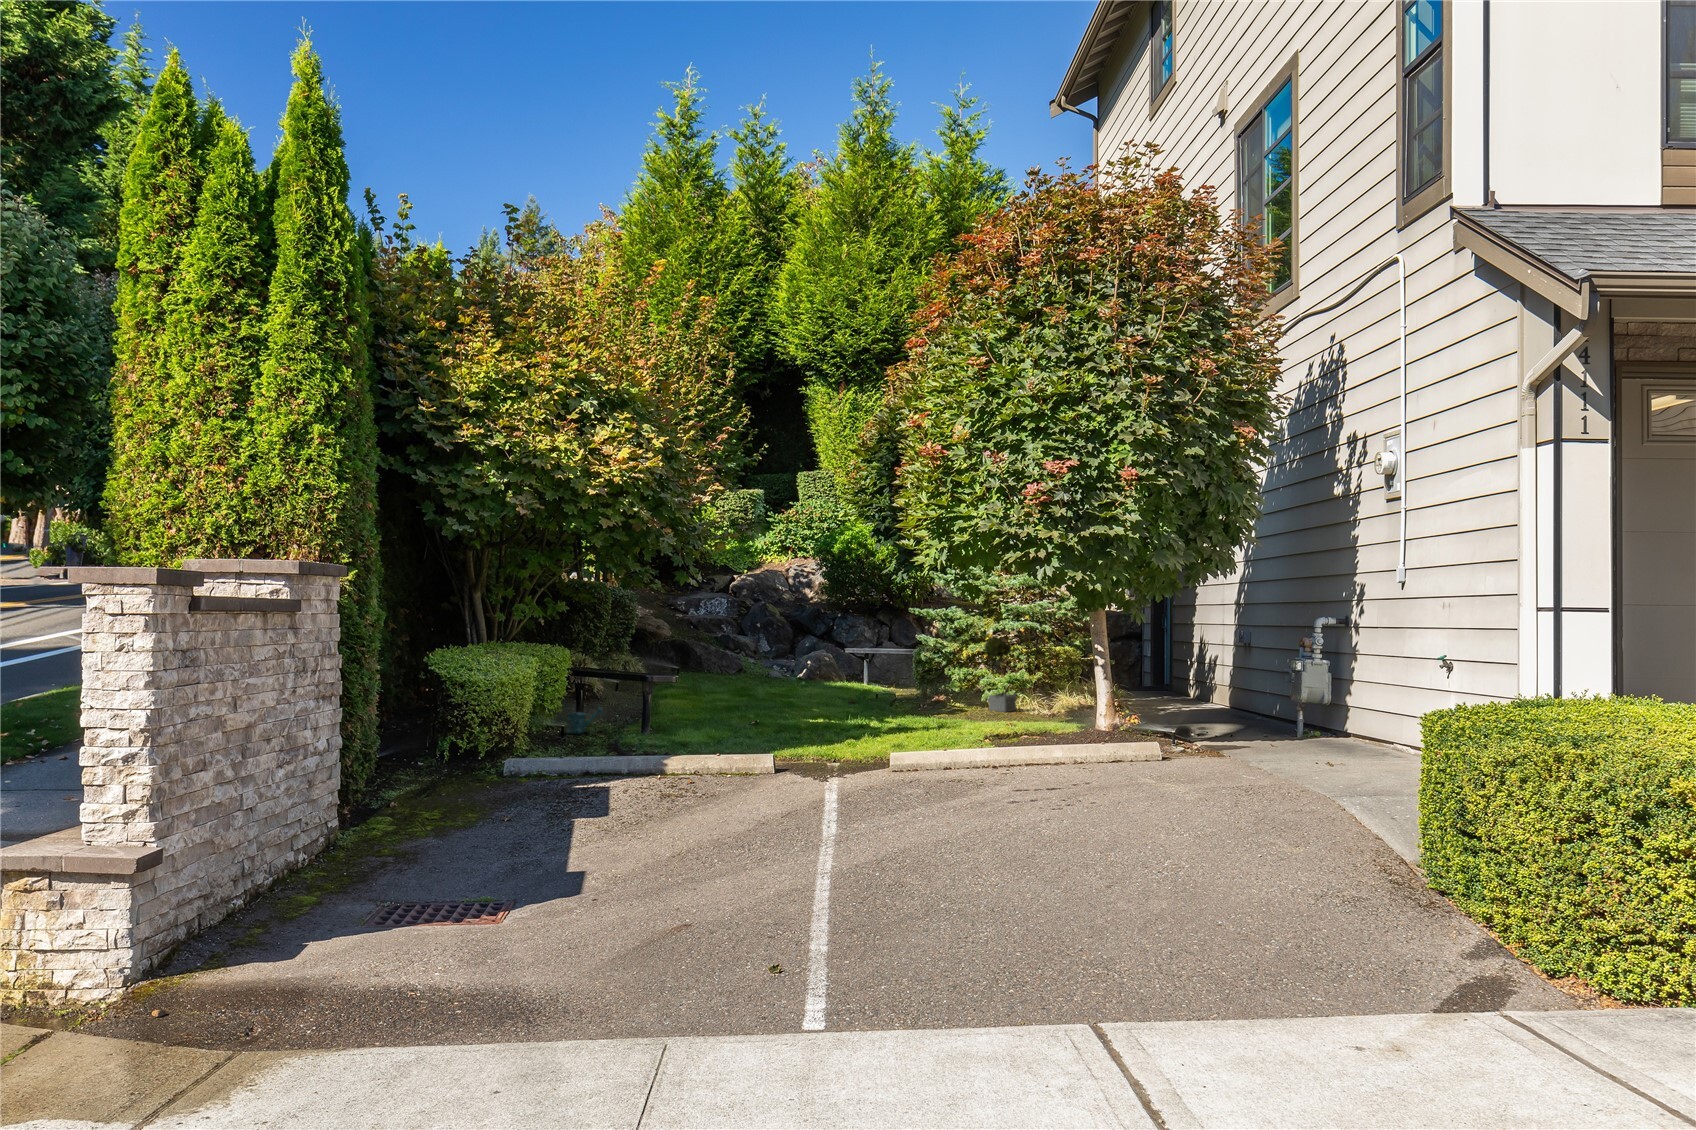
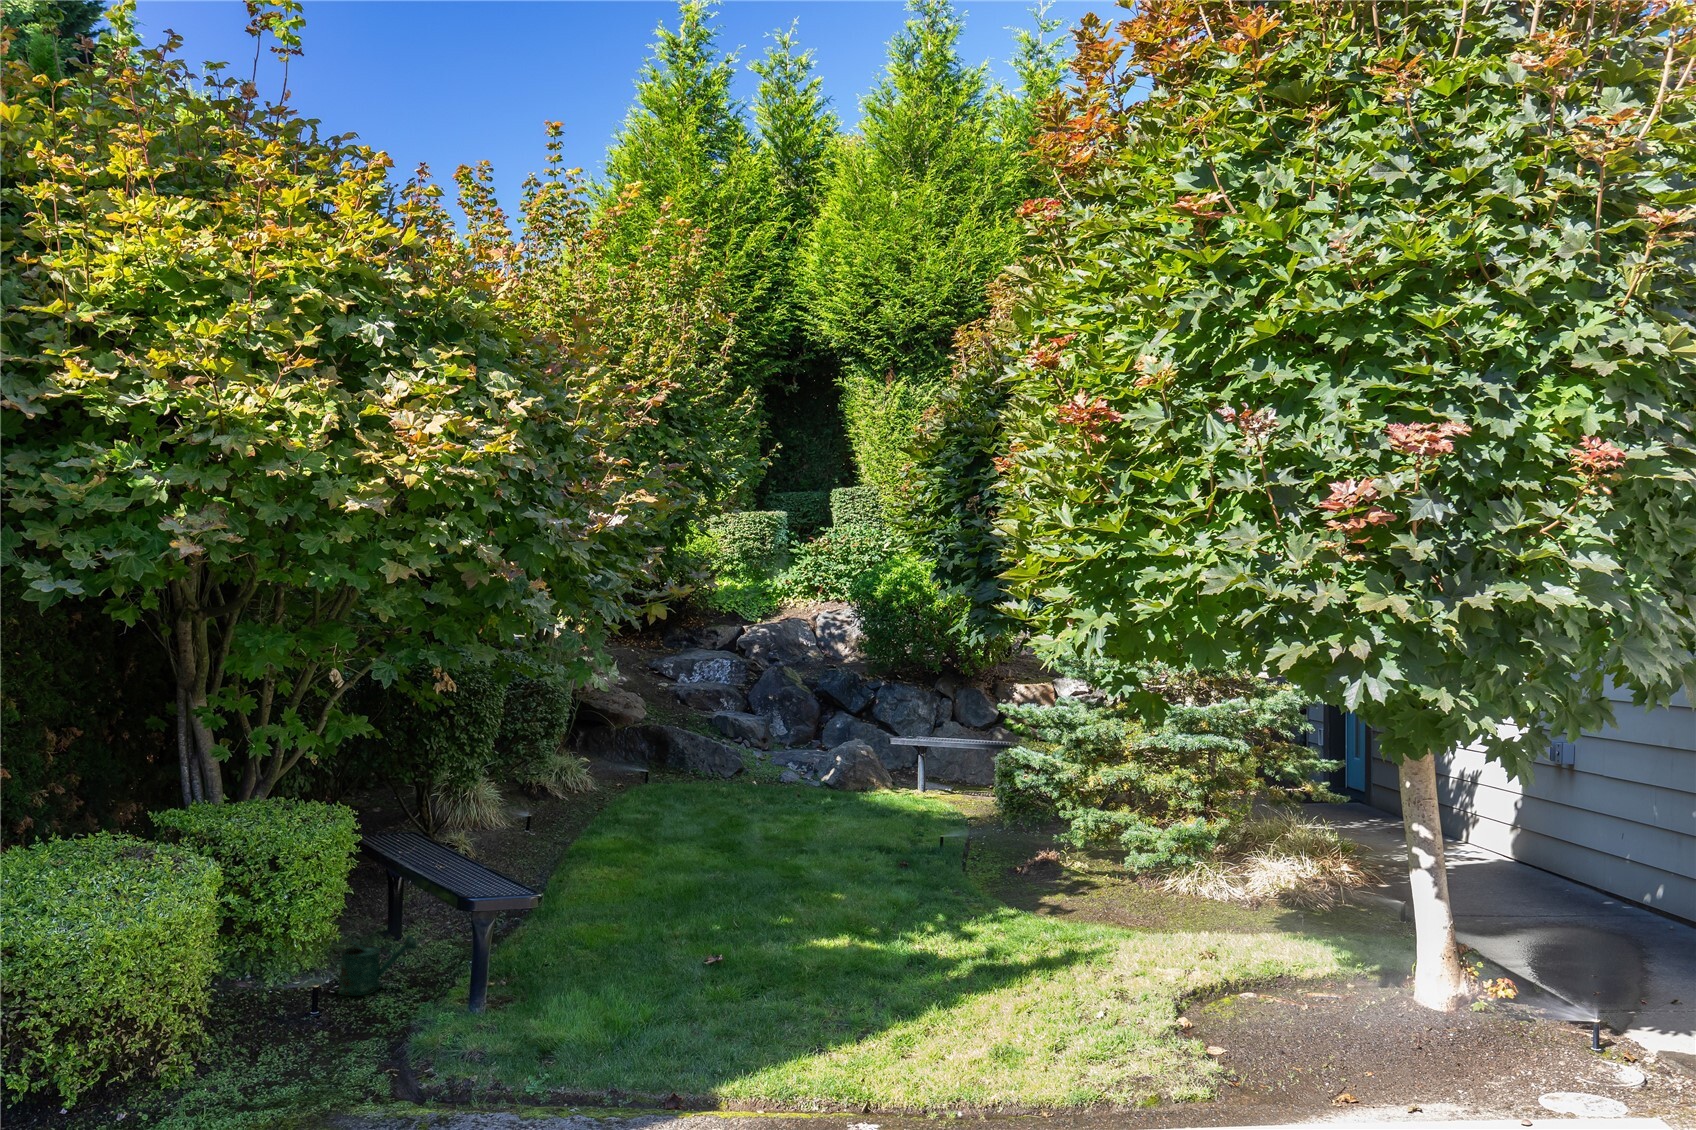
potted tree: present [985,637,1017,712] -> none [1147,765,1208,906]

